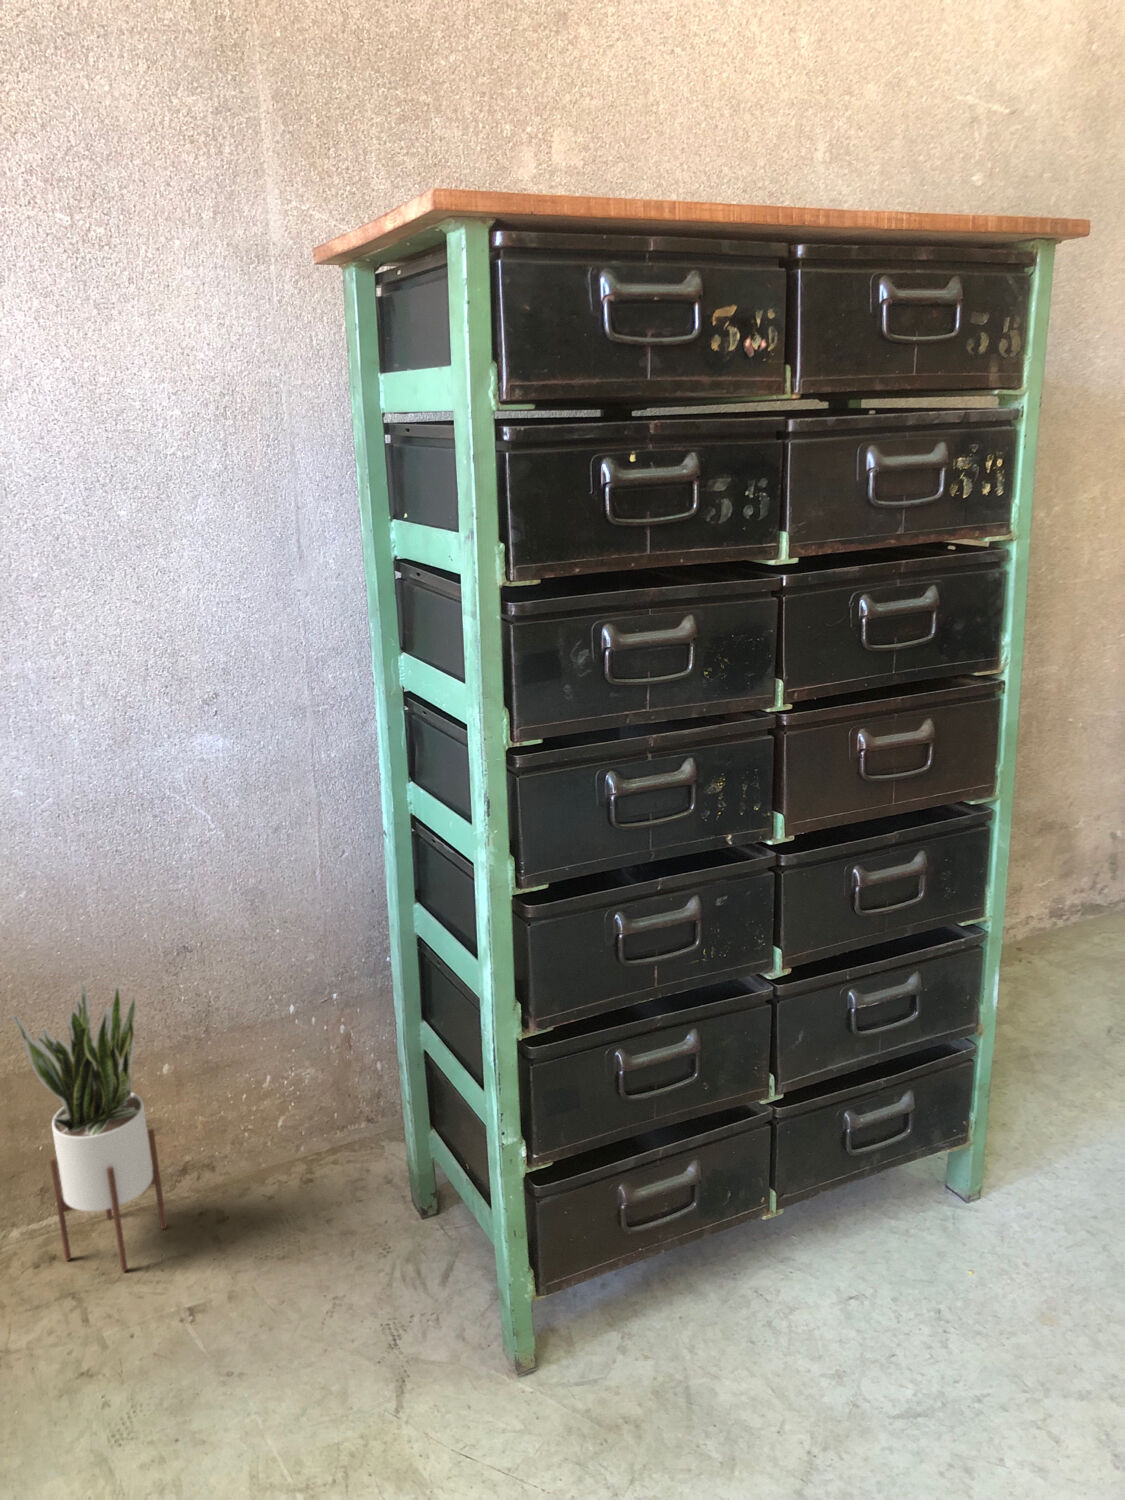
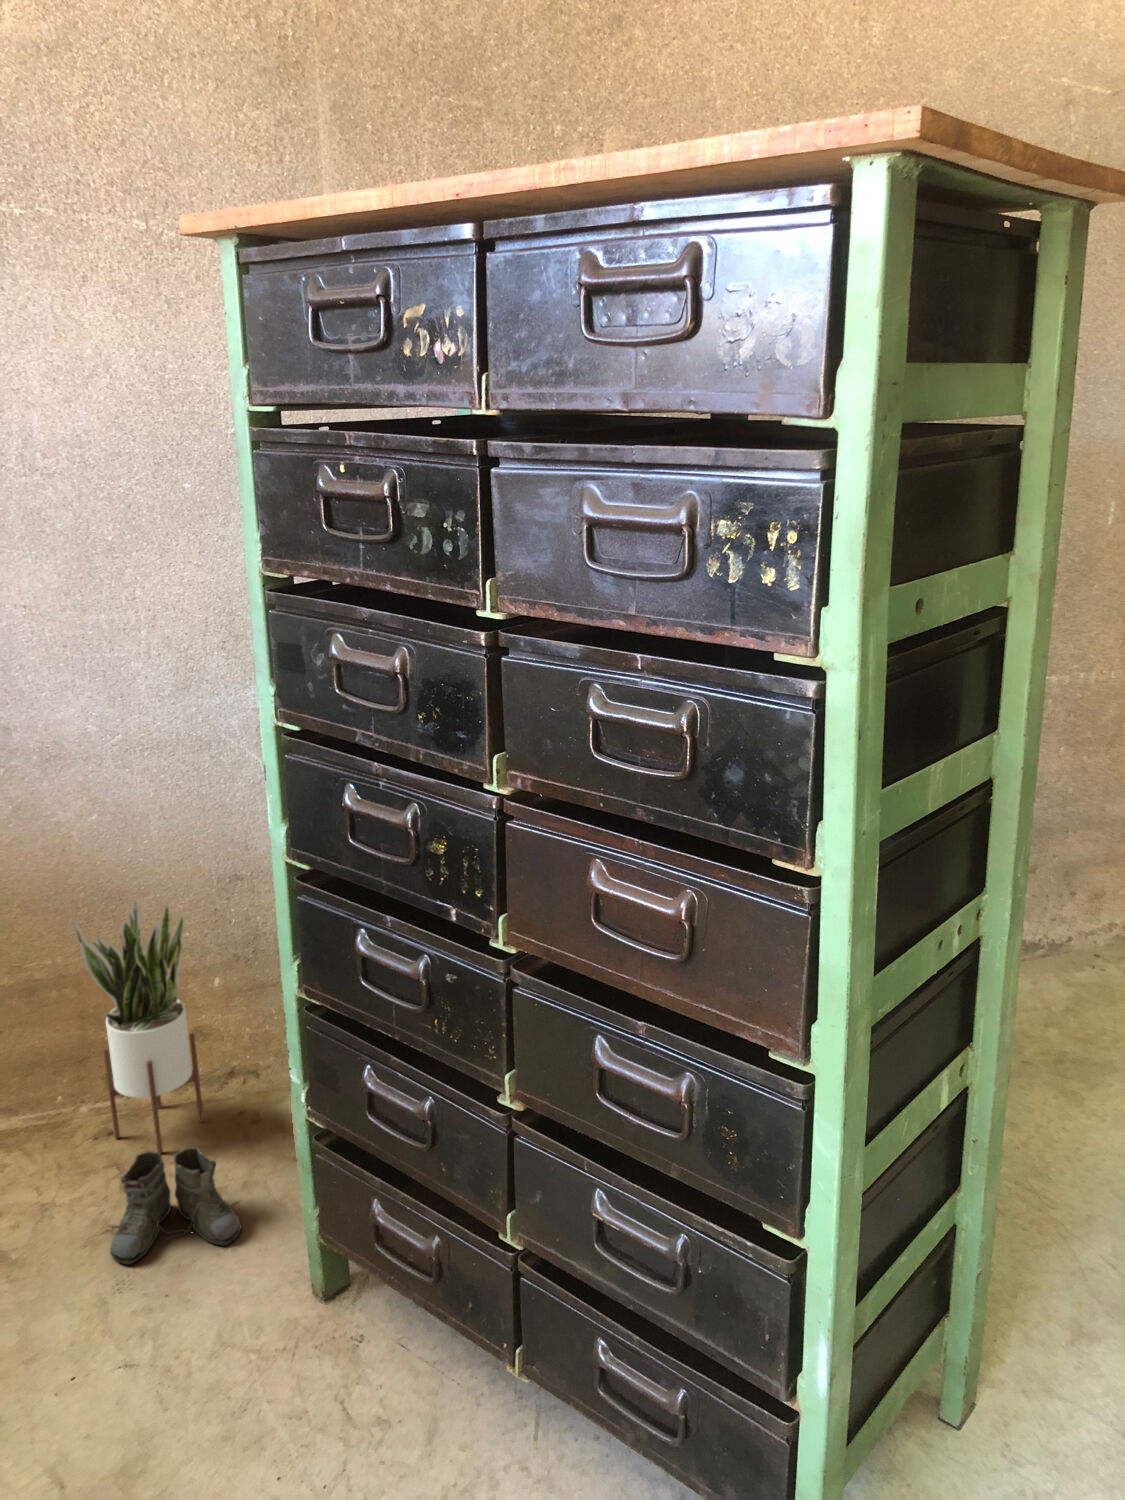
boots: none [80,1261,245,1409] -> present [110,1148,241,1264]

